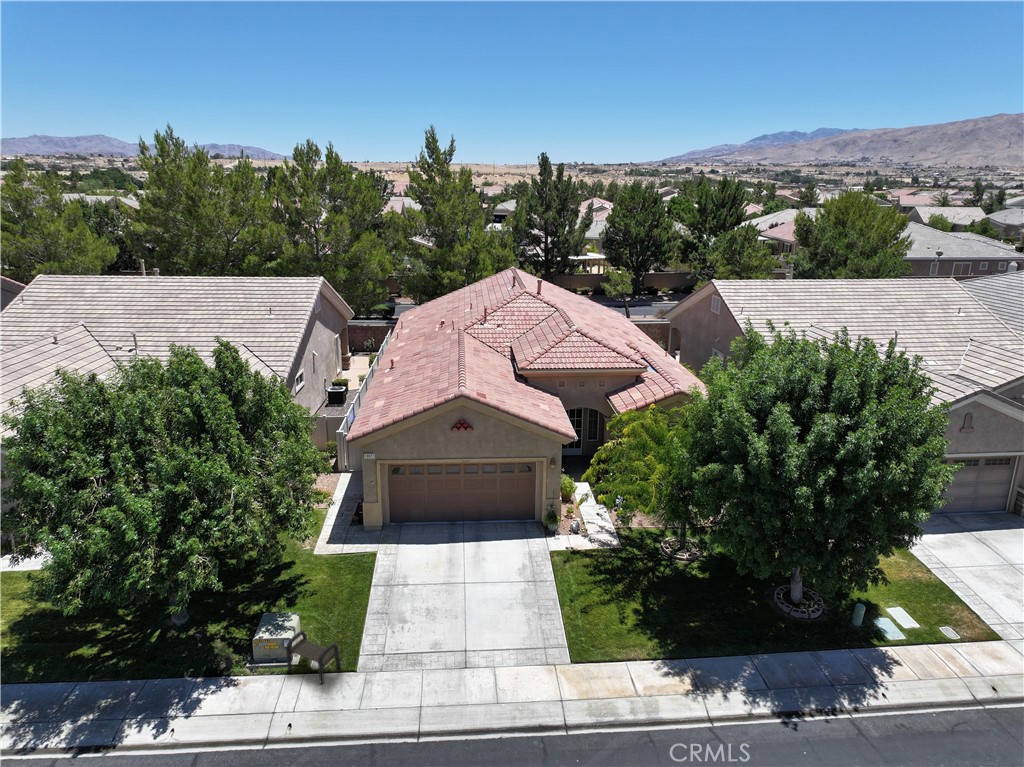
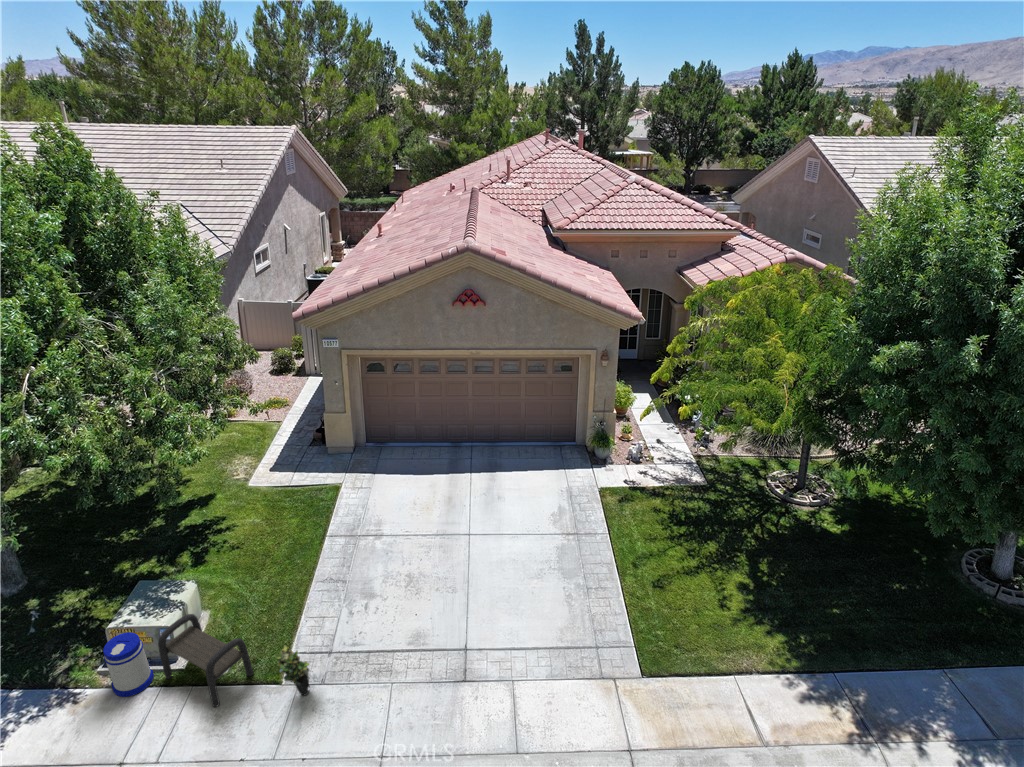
potted plant: present [213,640,232,669] -> present [274,646,310,696]
trash can: none [256,642,281,680] -> present [103,633,154,697]

